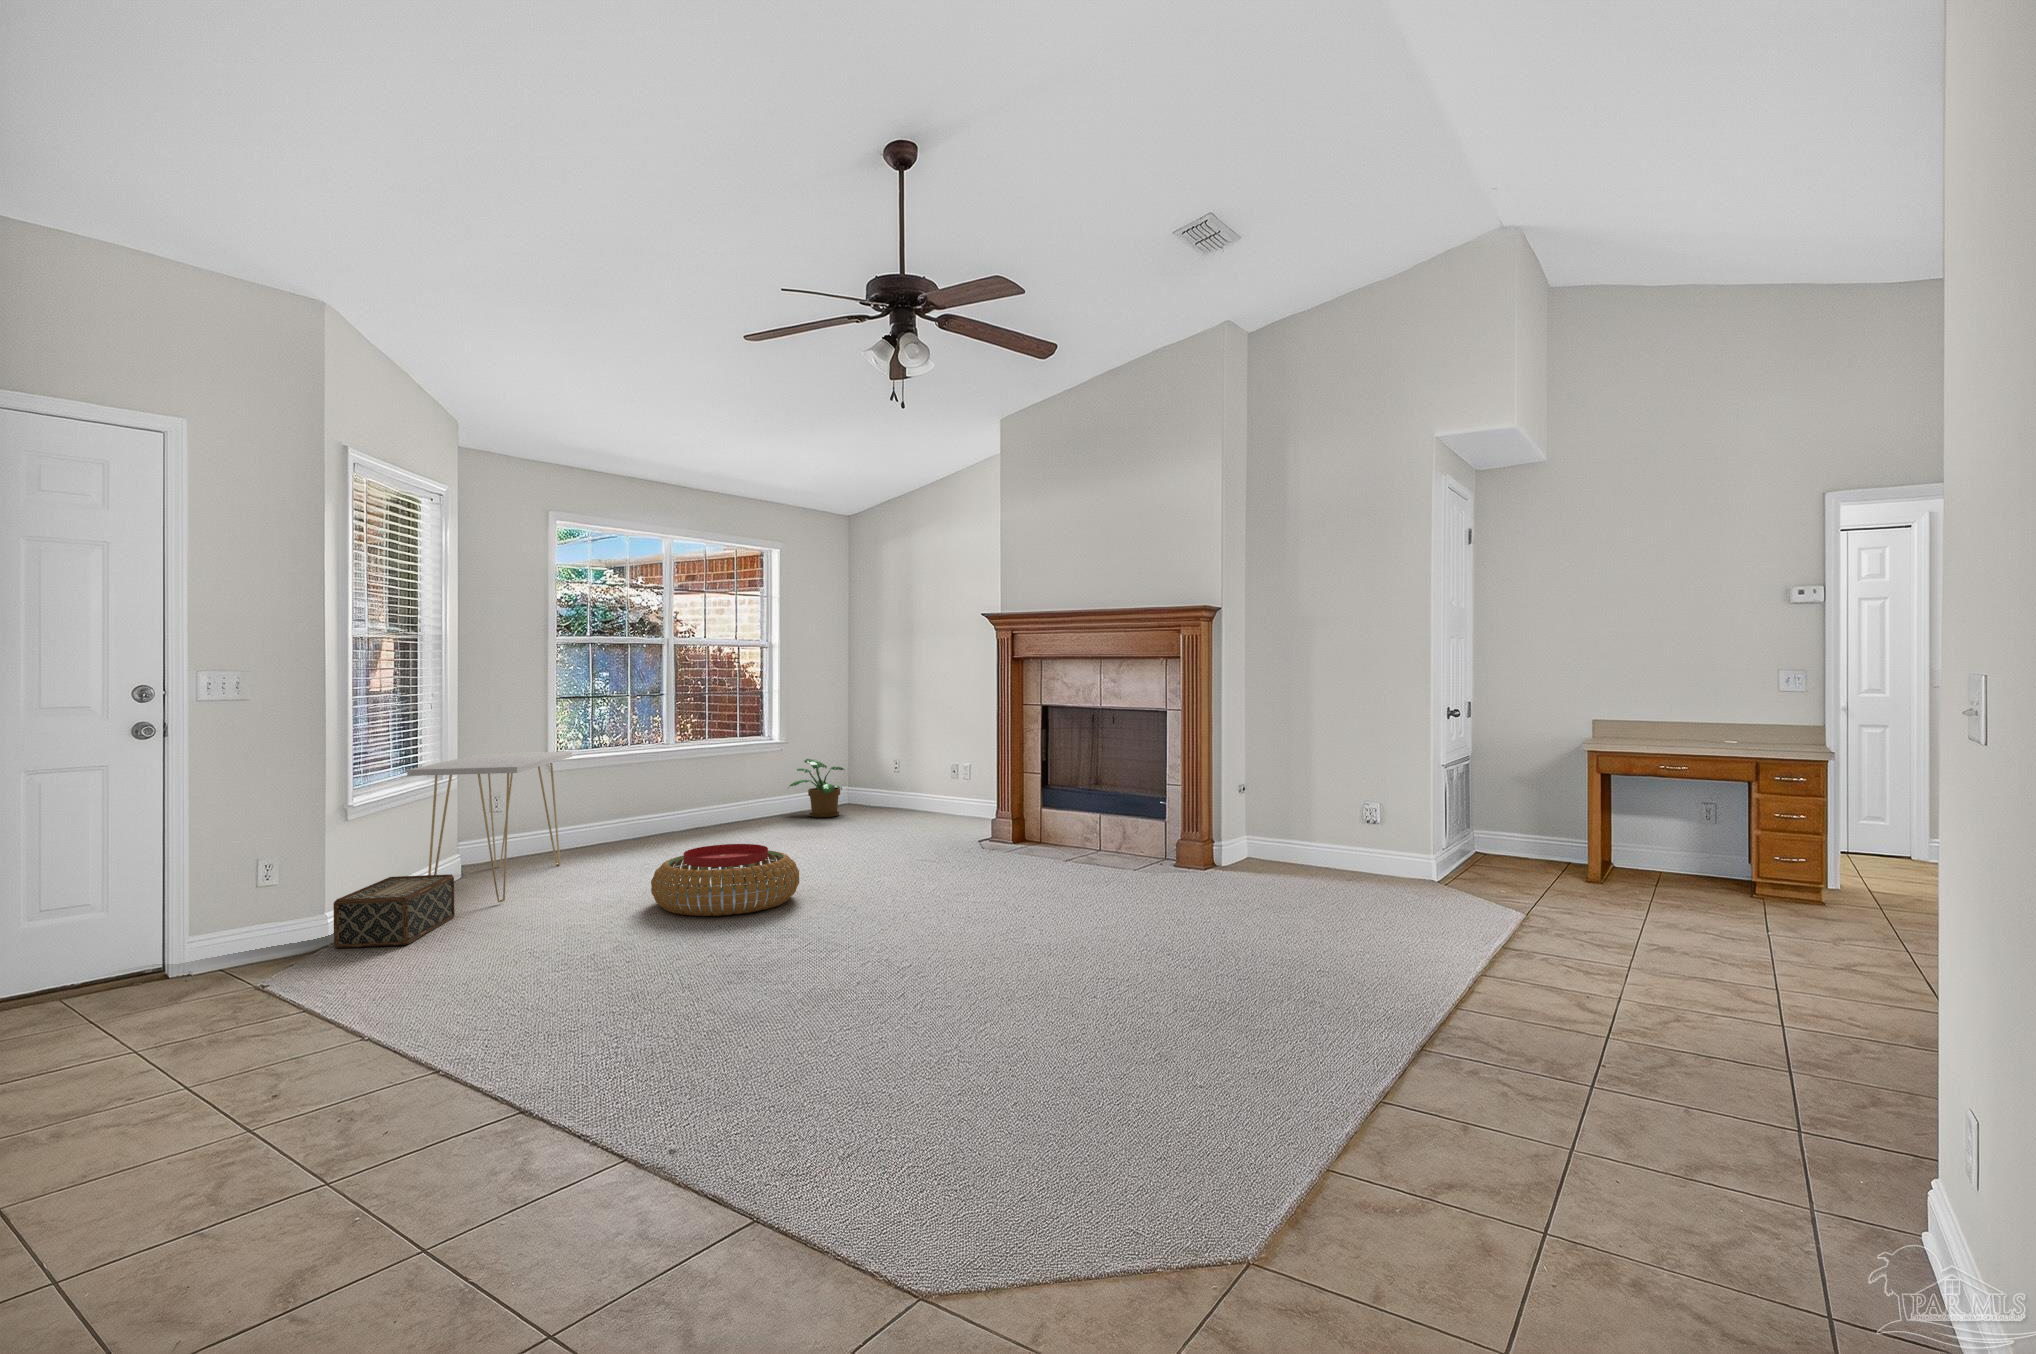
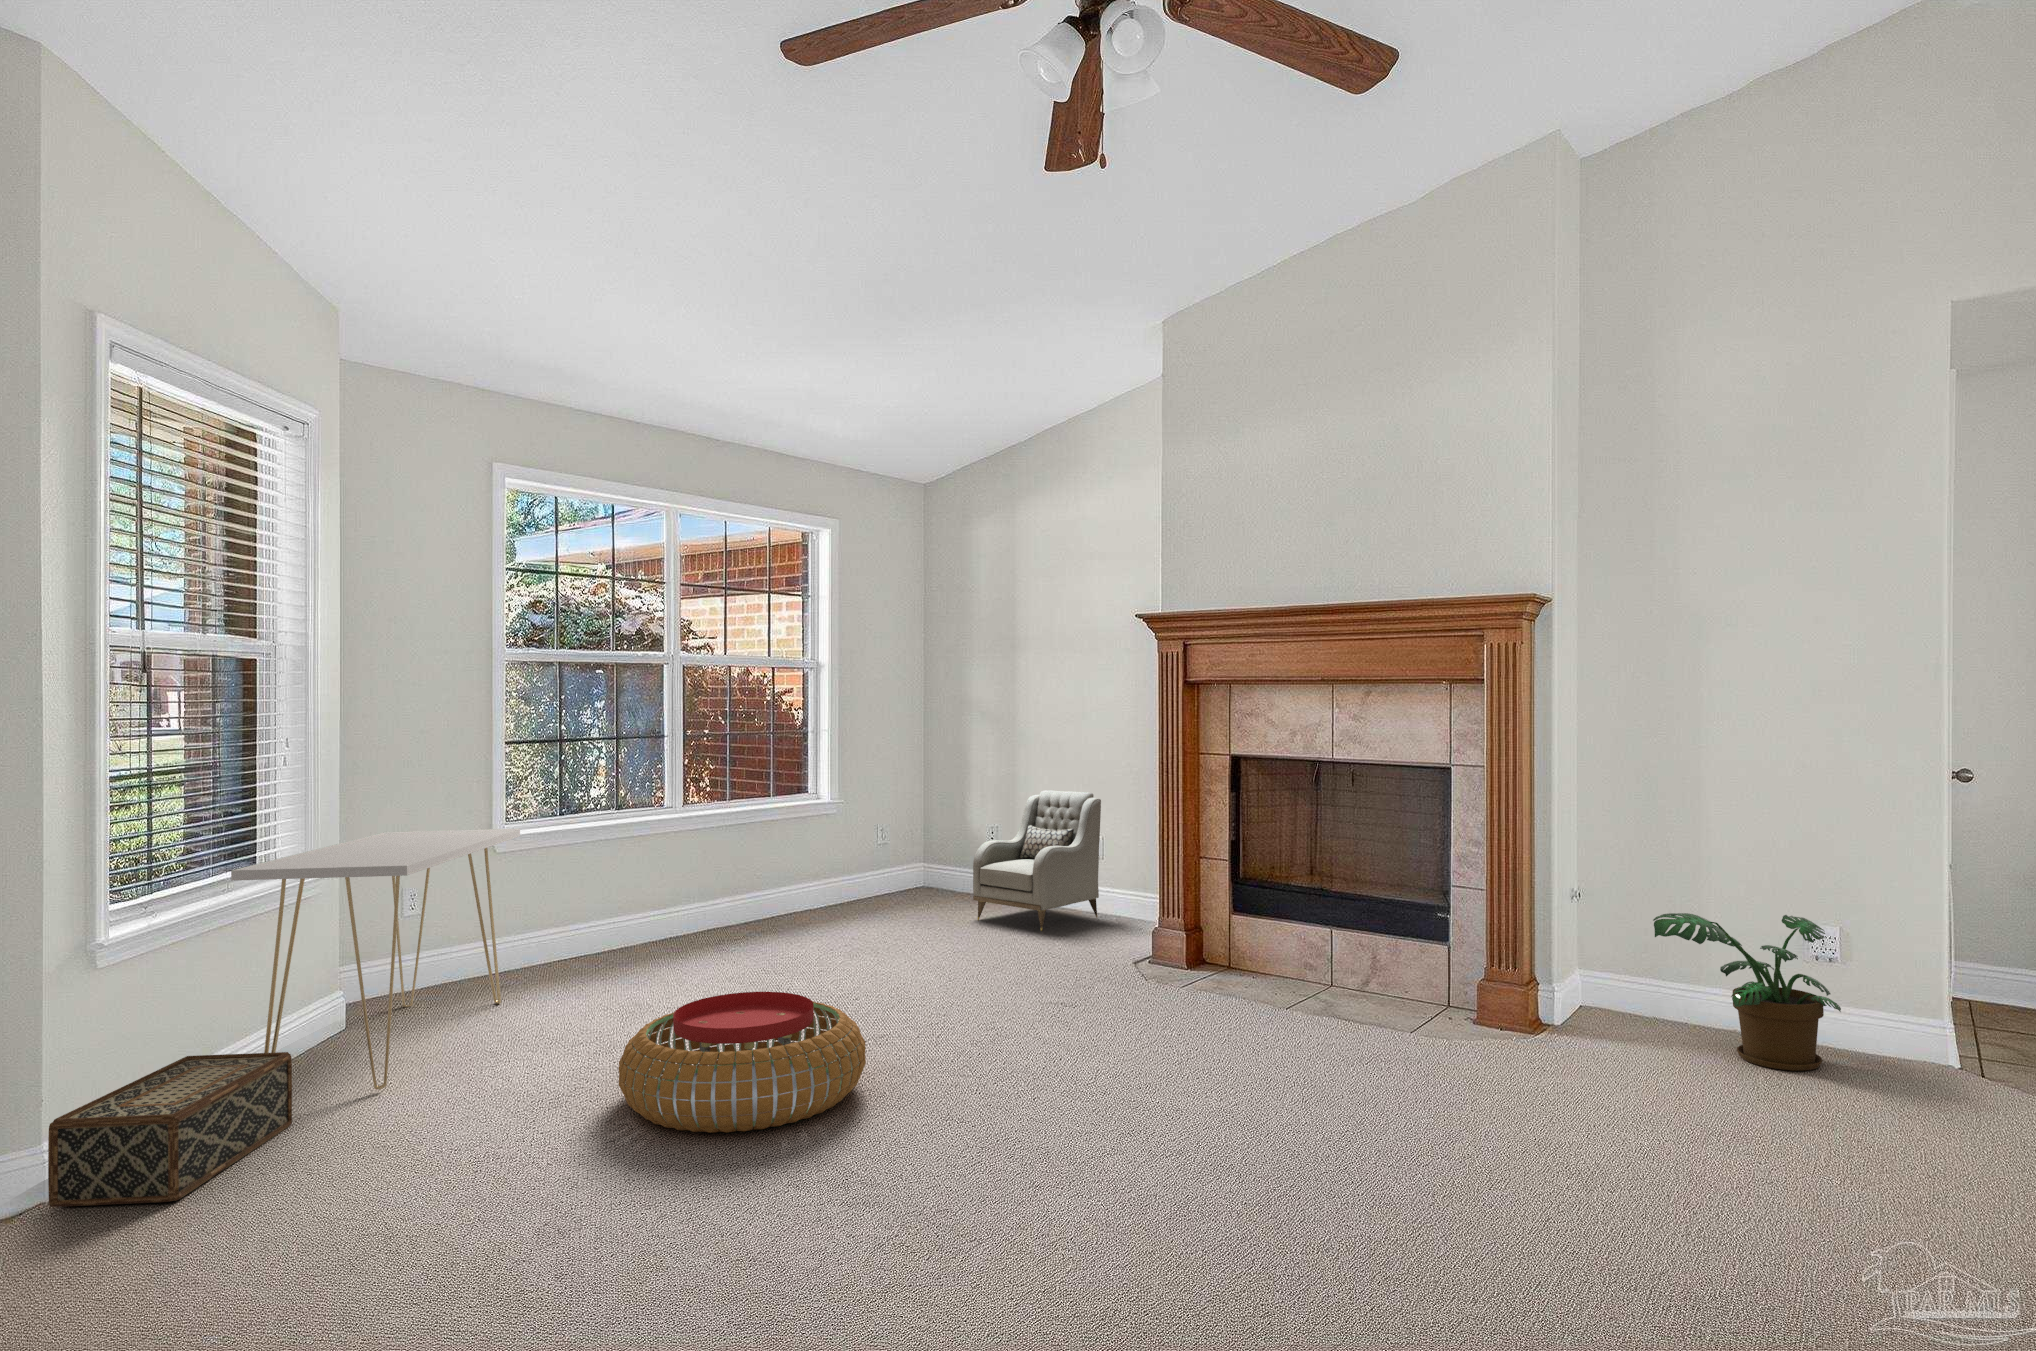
armchair: none [878,706,967,826] -> present [973,791,1101,931]
potted plant: present [788,759,845,817] -> present [1653,913,1841,1071]

